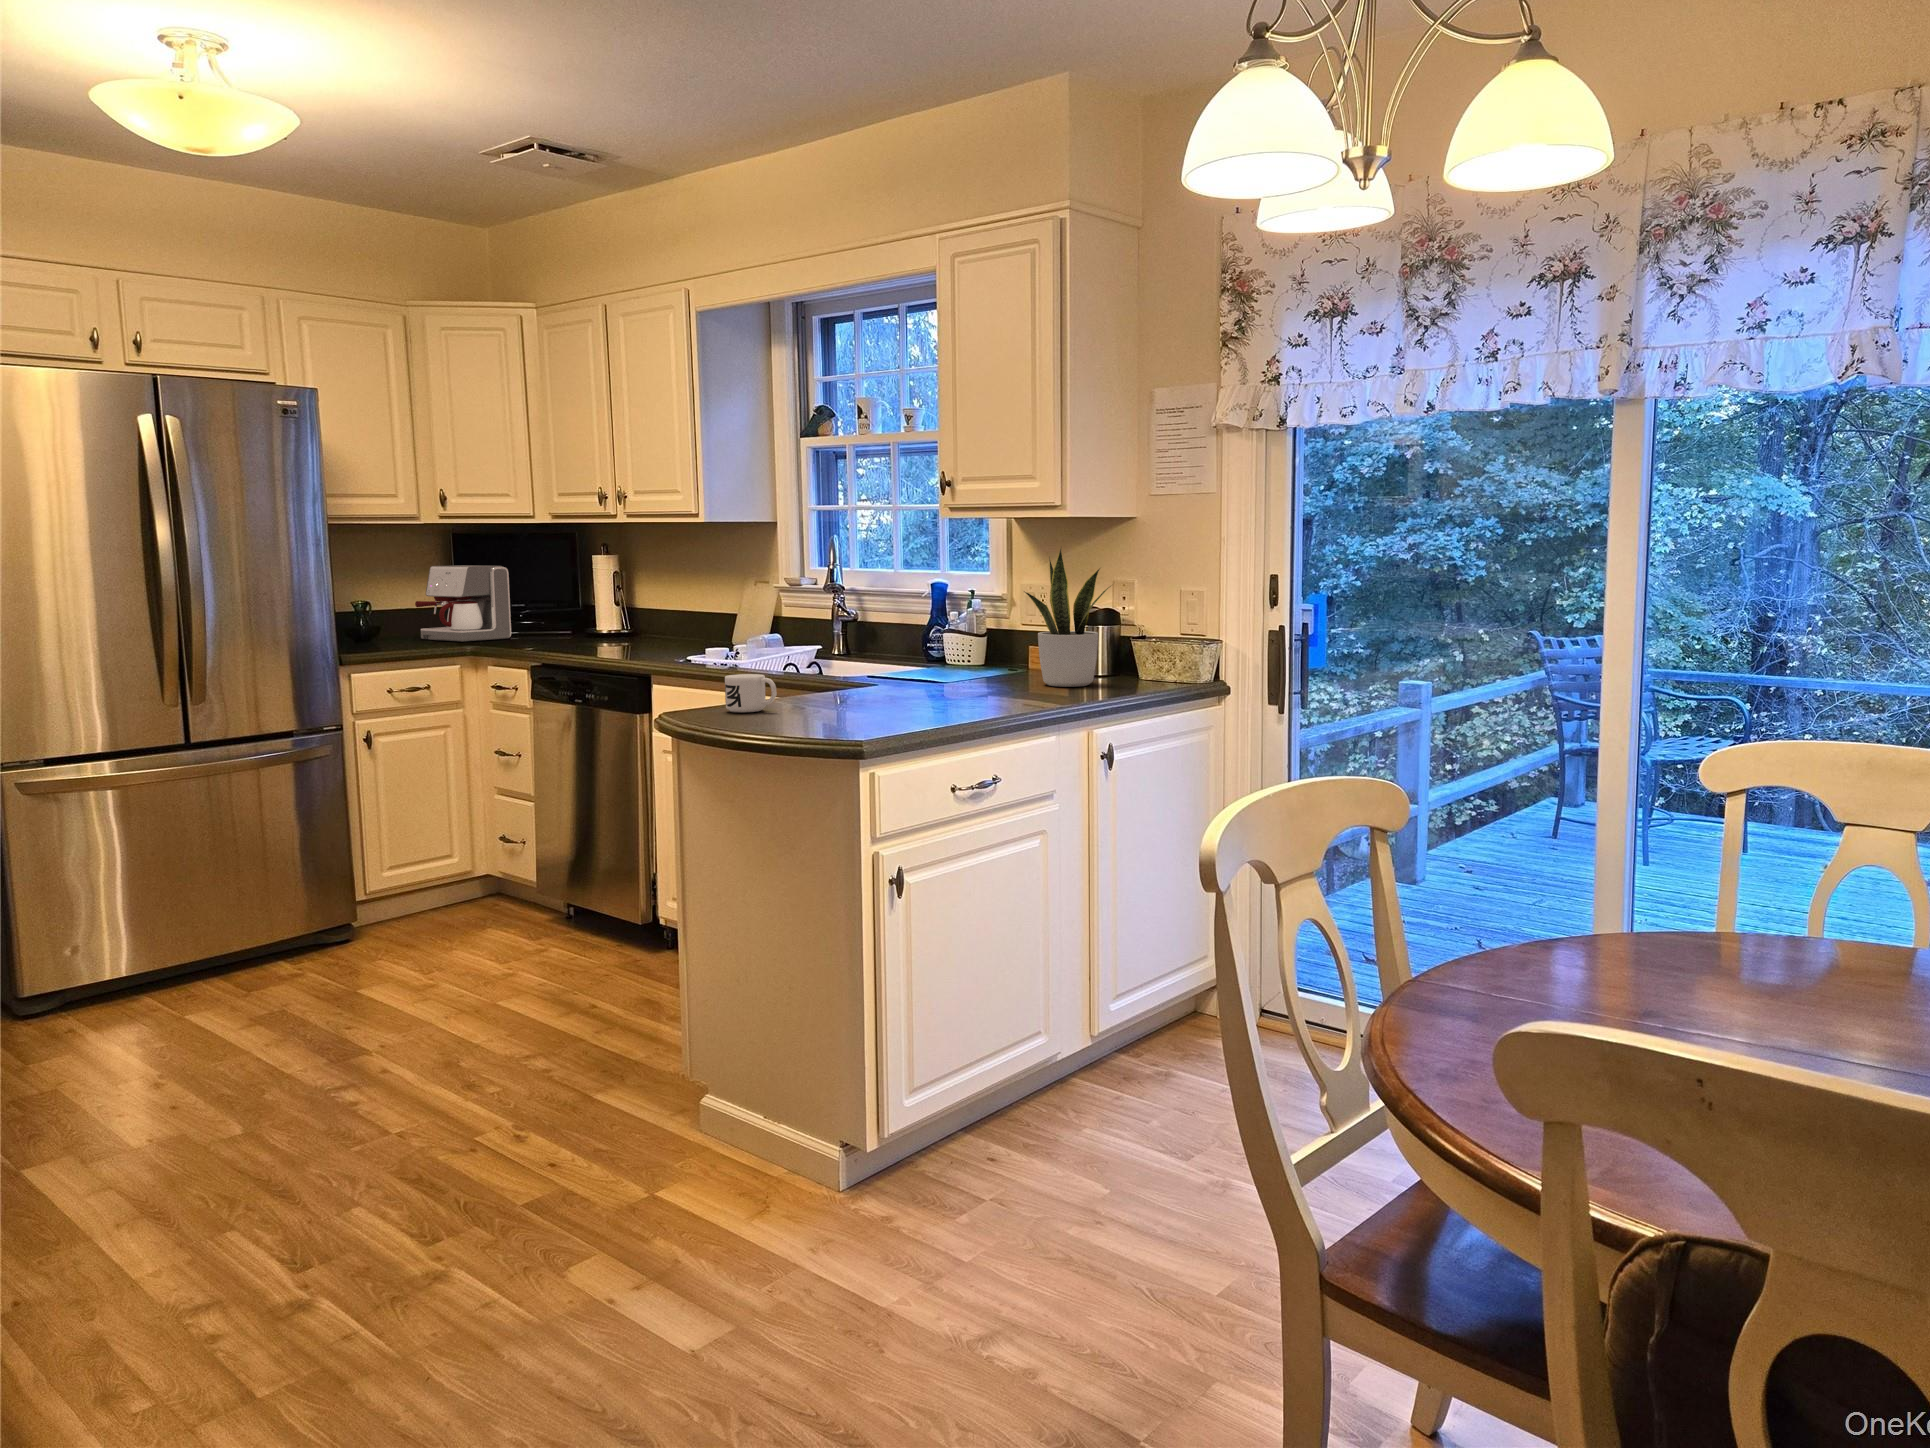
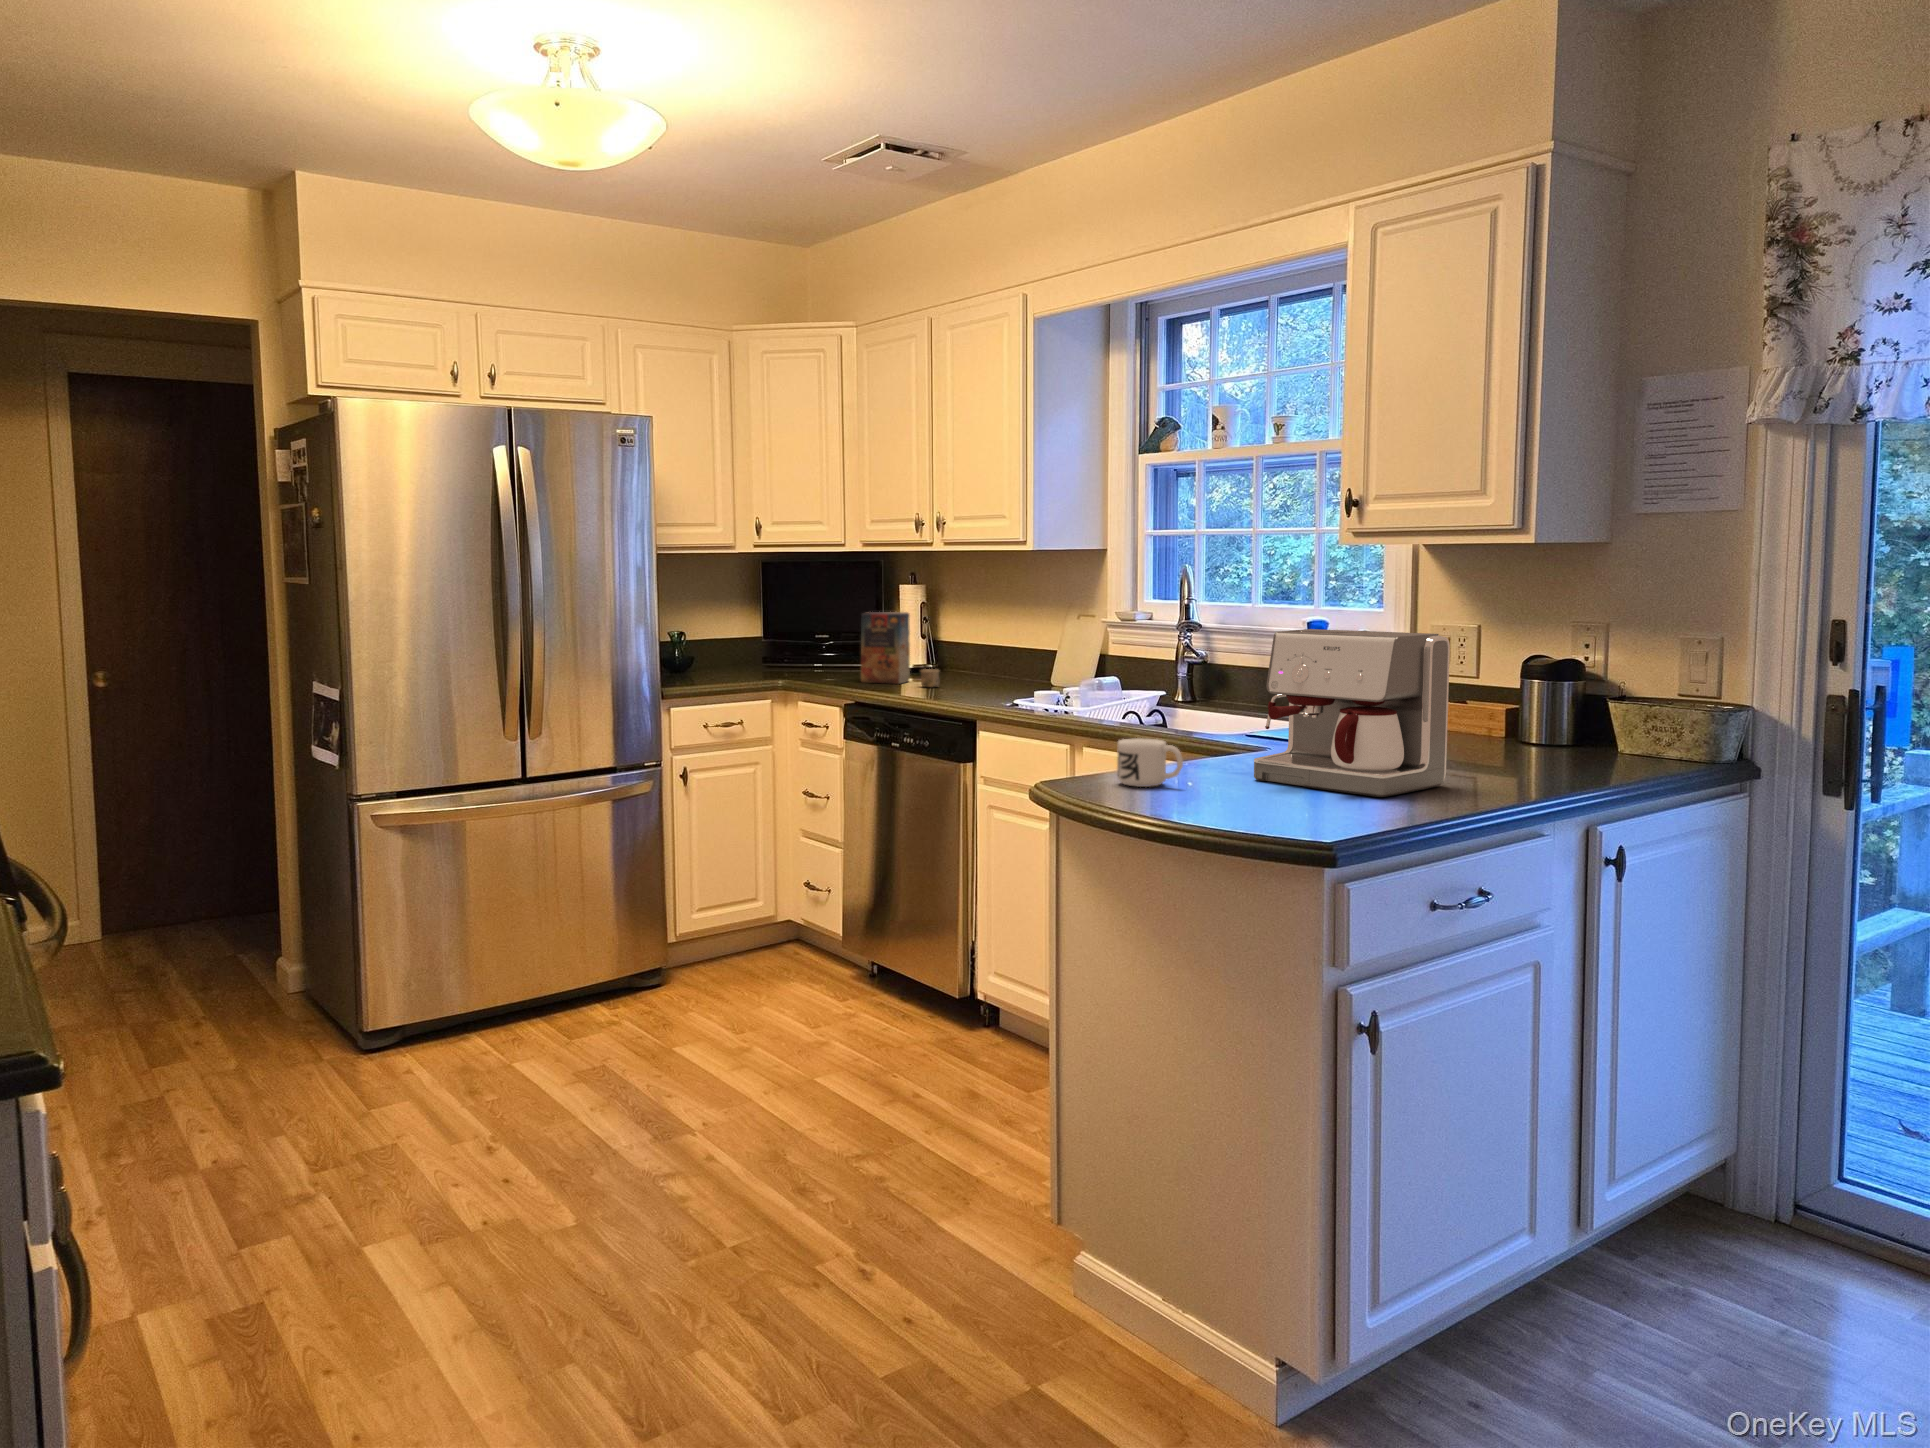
potted plant: present [1024,549,1111,687] -> none [1461,580,1604,761]
coffee maker: present [415,565,511,642] -> present [1254,629,1450,797]
cereal box: none [547,580,623,648] -> present [861,612,939,687]

